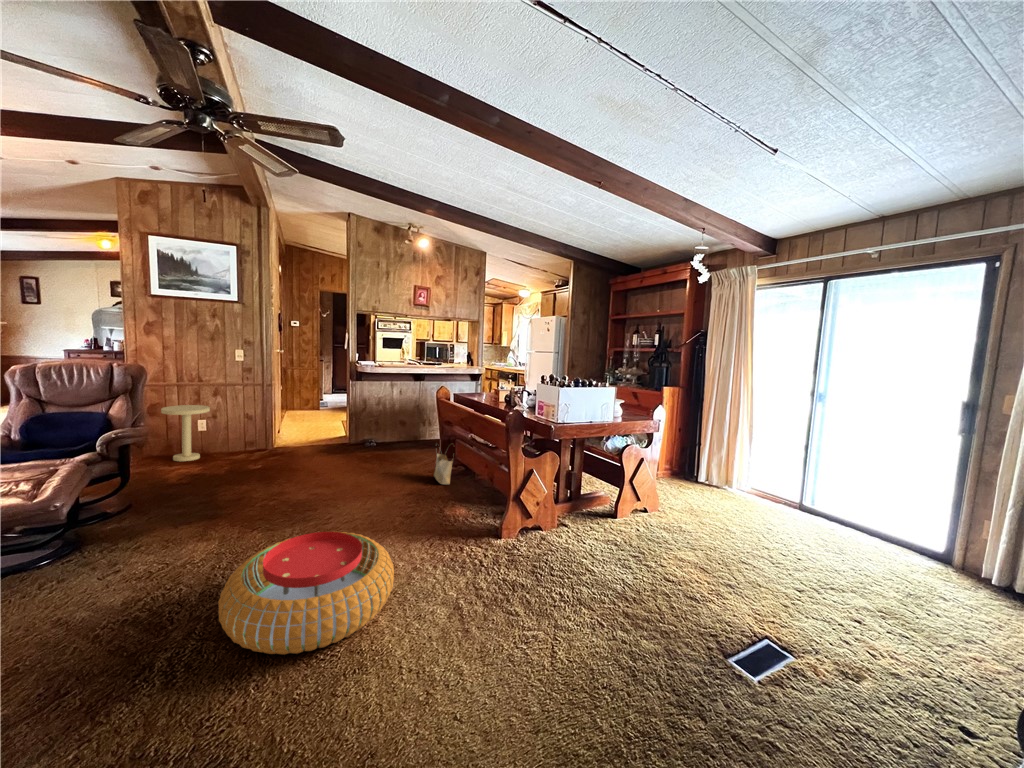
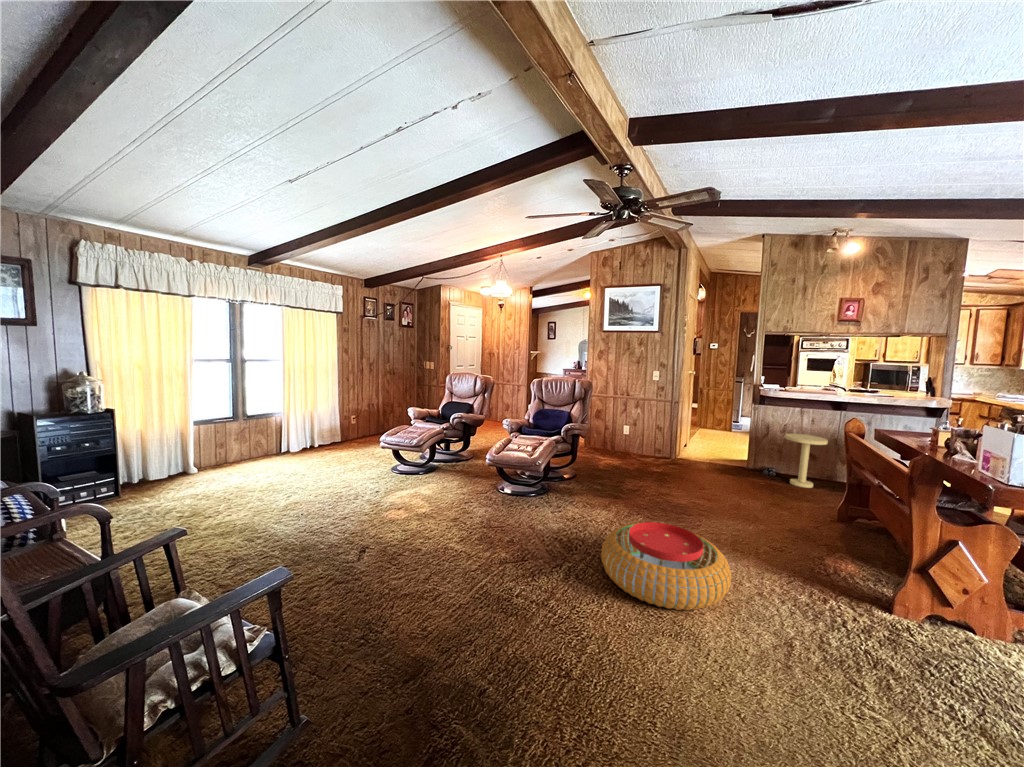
side table: present [161,405,210,461] -> present [785,433,828,488]
woven basket: present [434,454,453,484] -> none [831,487,862,540]

